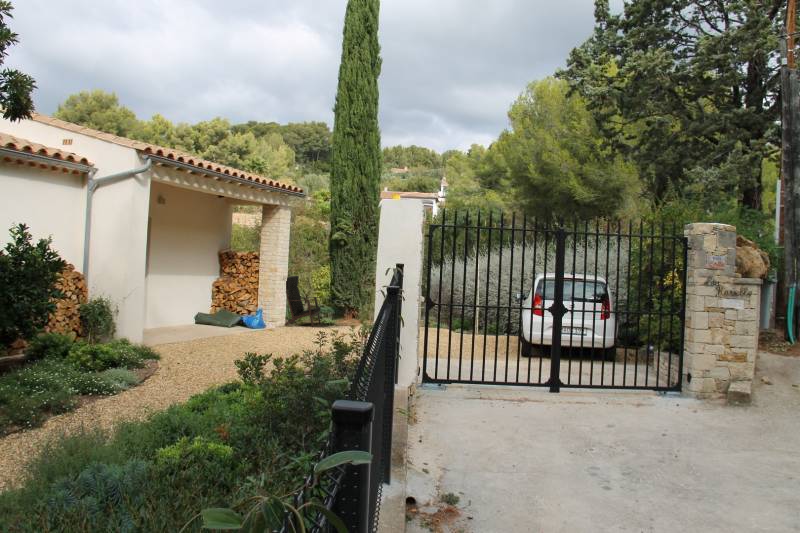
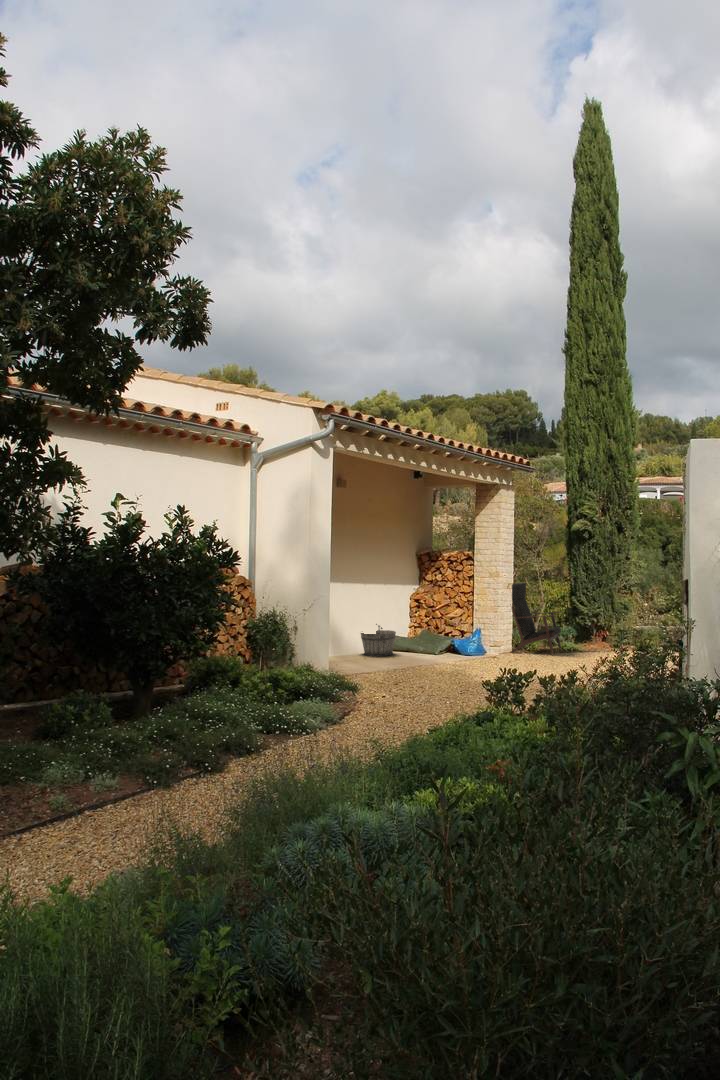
wooden bucket: none [170,305,199,329] -> present [361,624,396,656]

